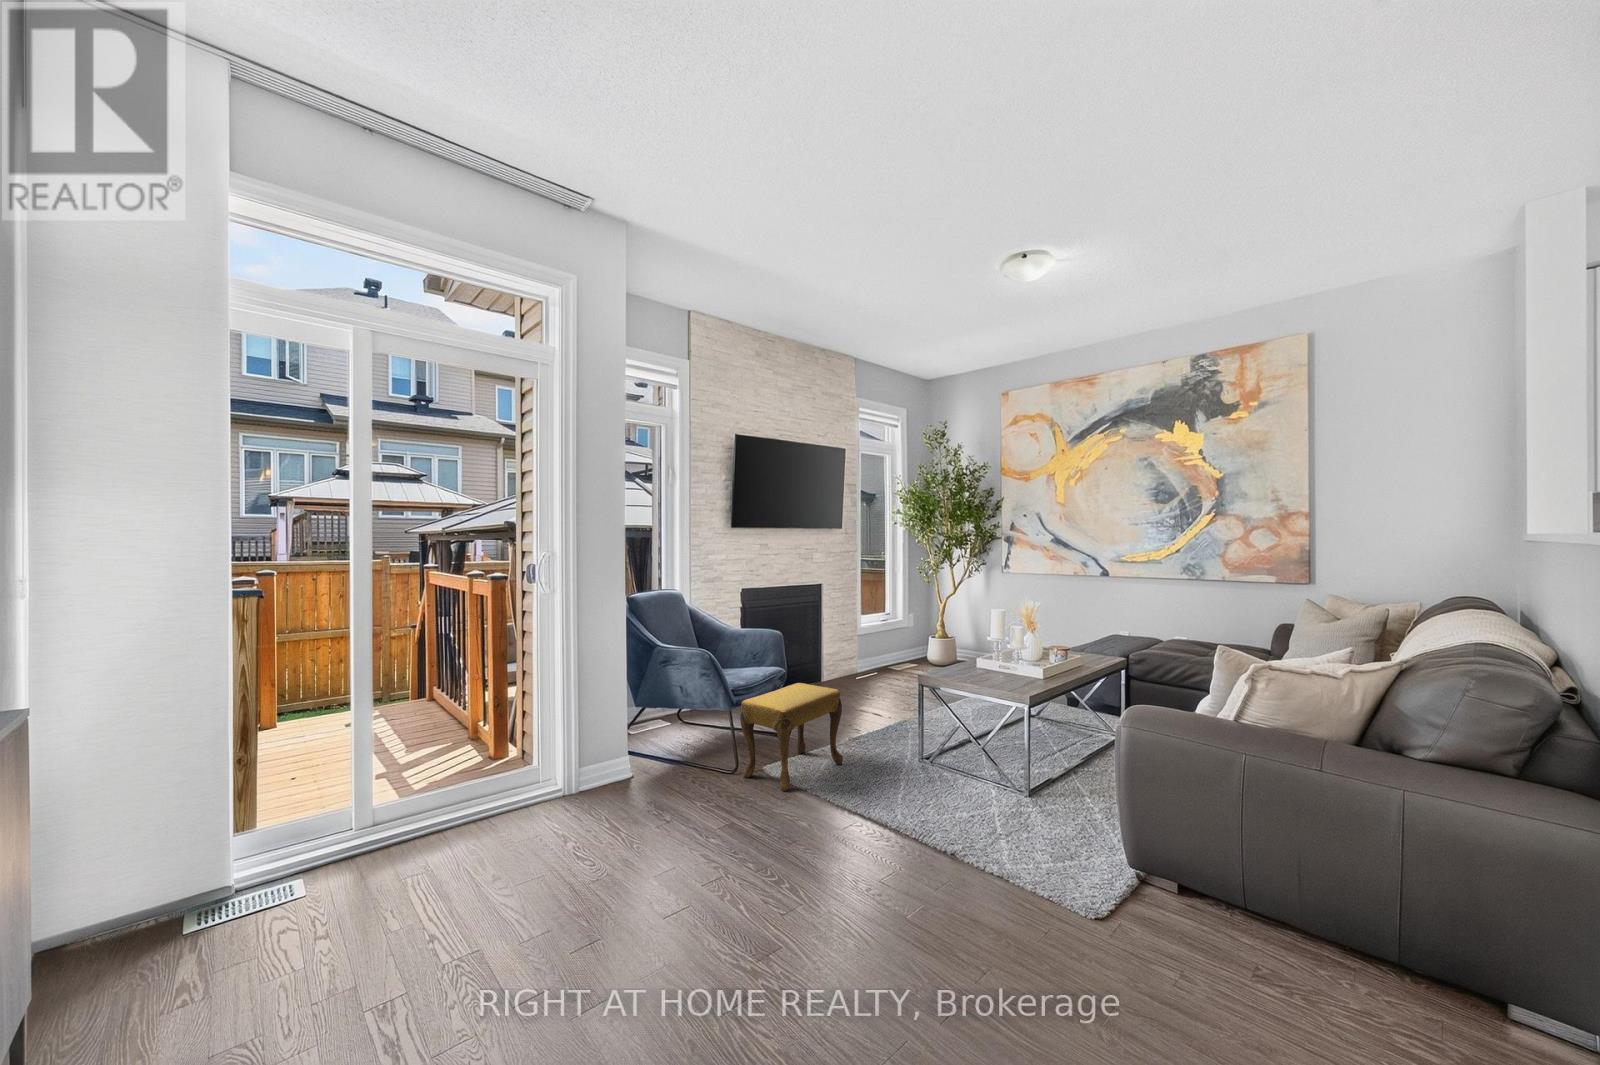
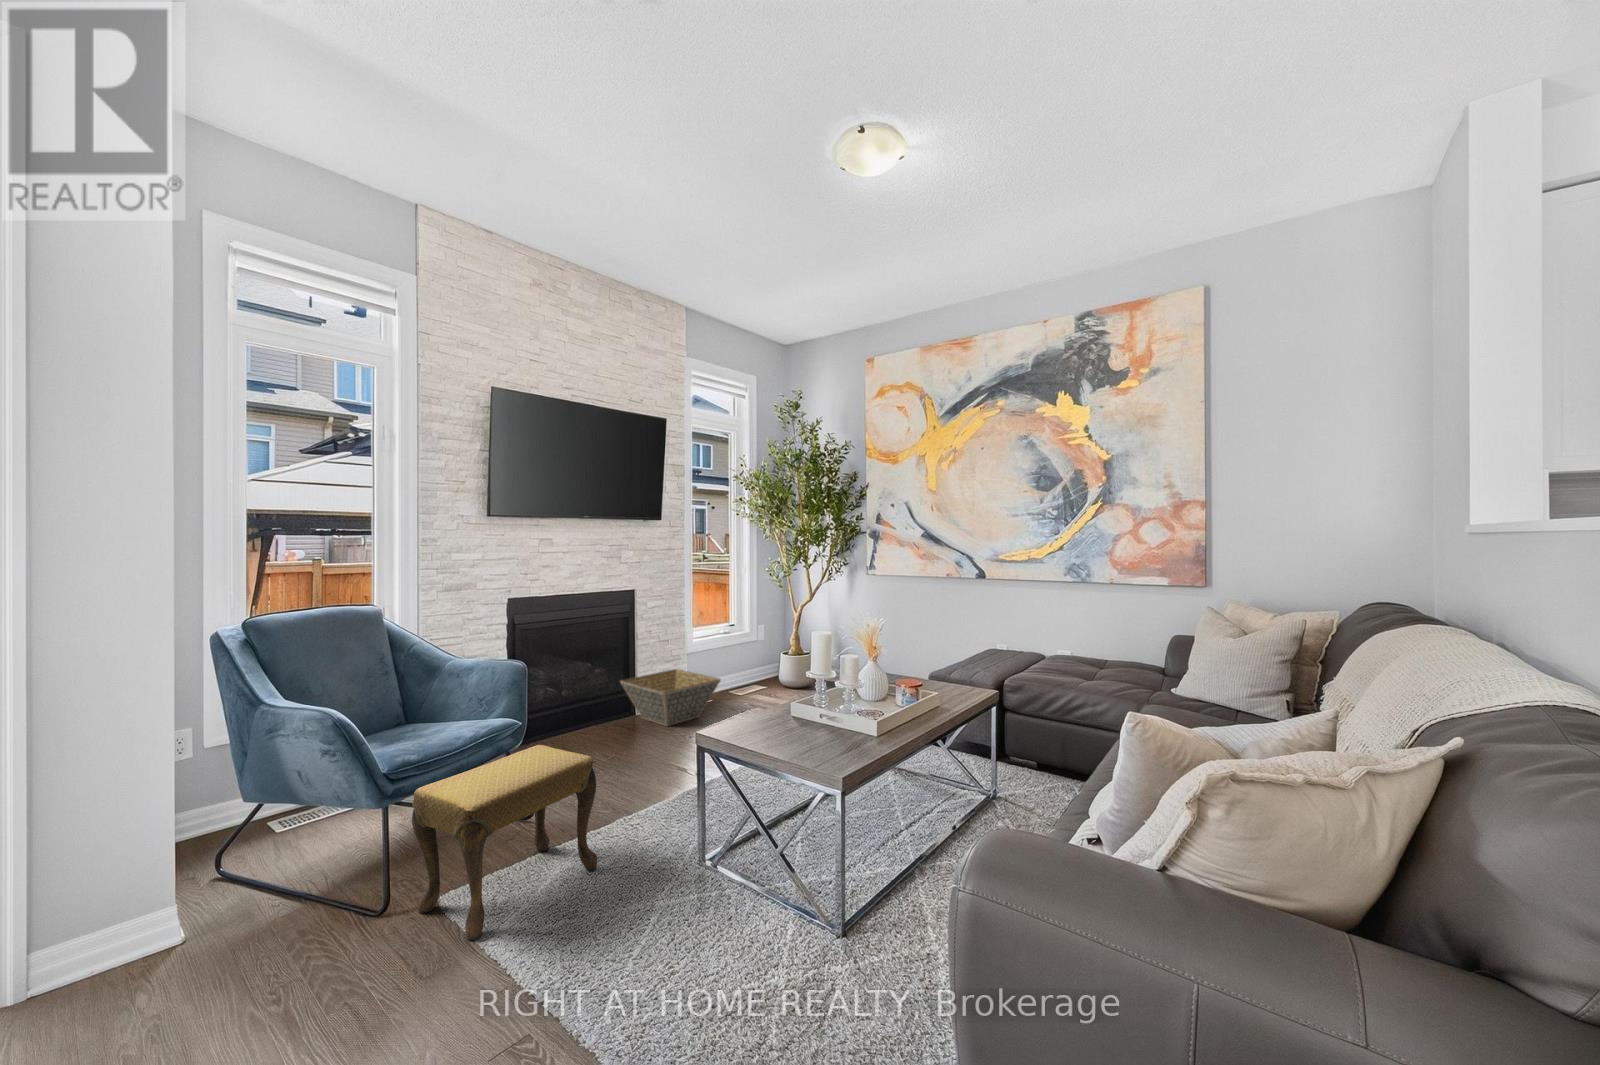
basket: none [811,646,889,688] -> present [620,669,720,726]

